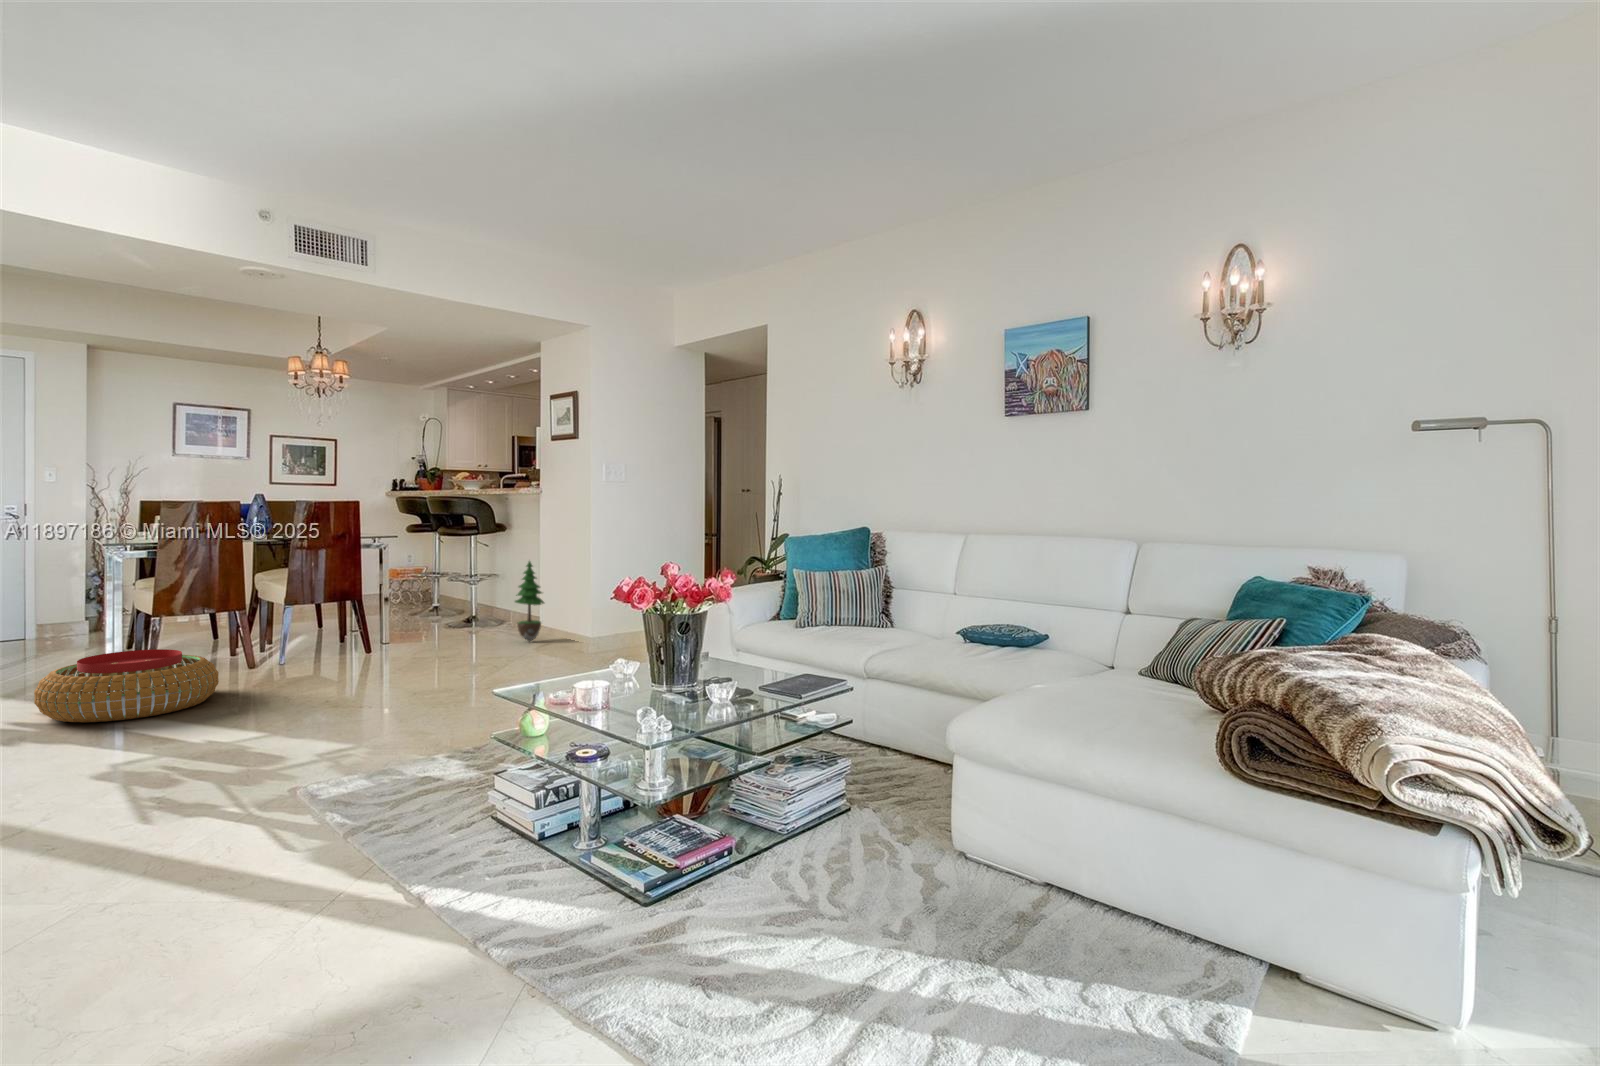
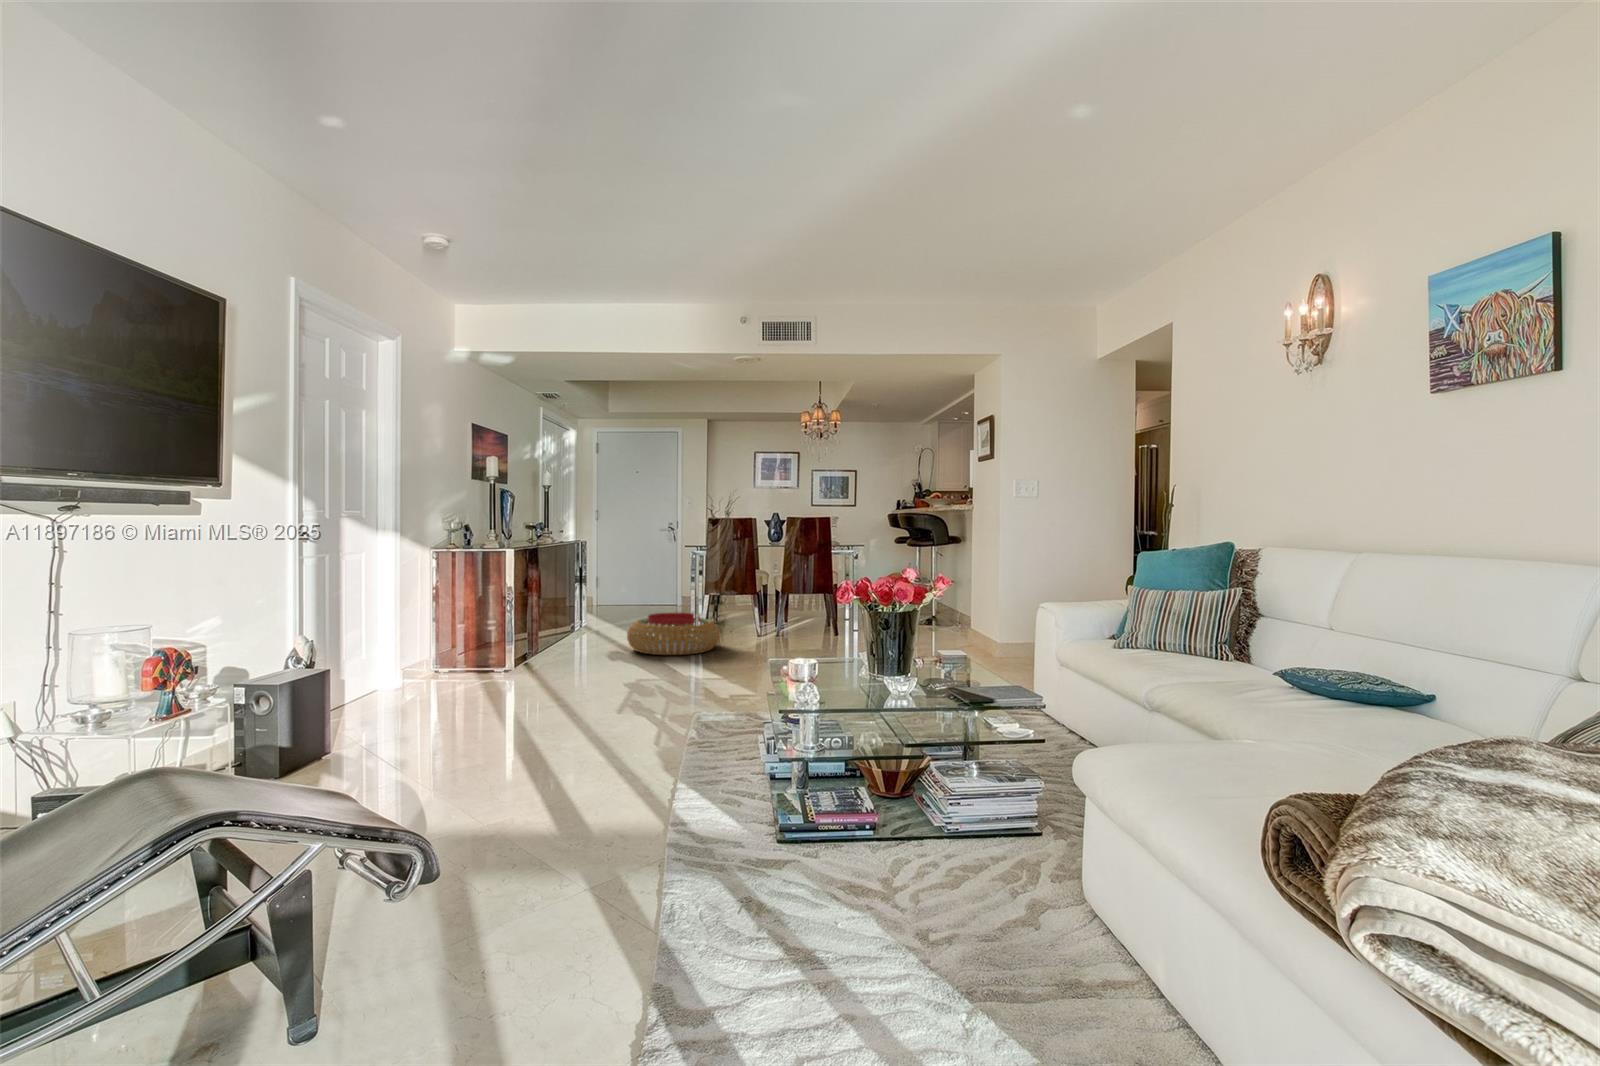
potted tree: present [515,561,544,641] -> none [939,568,966,641]

